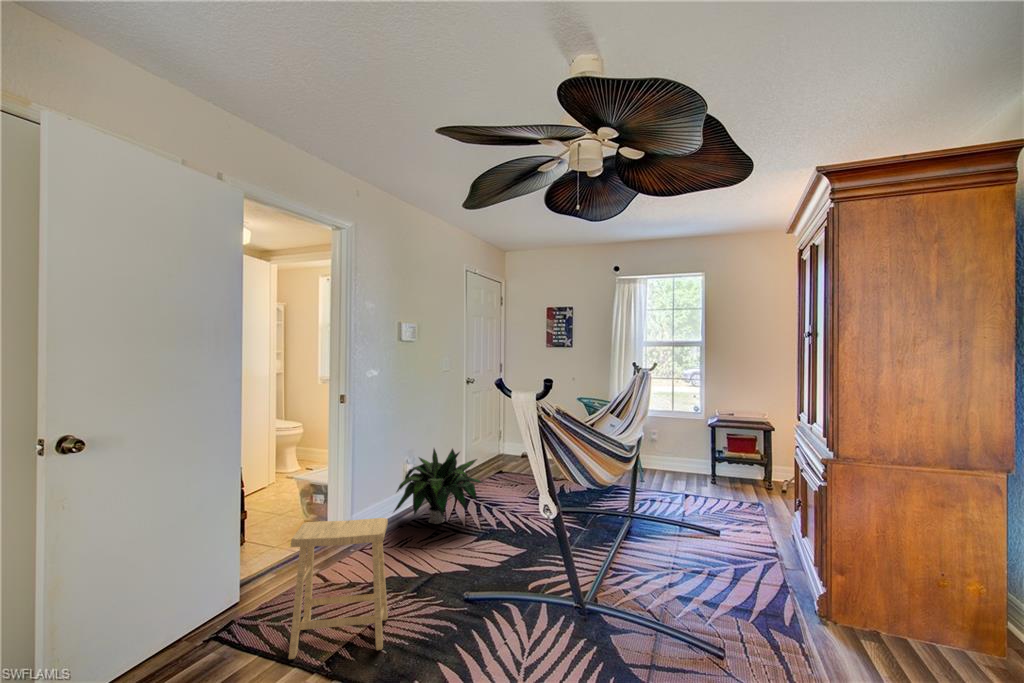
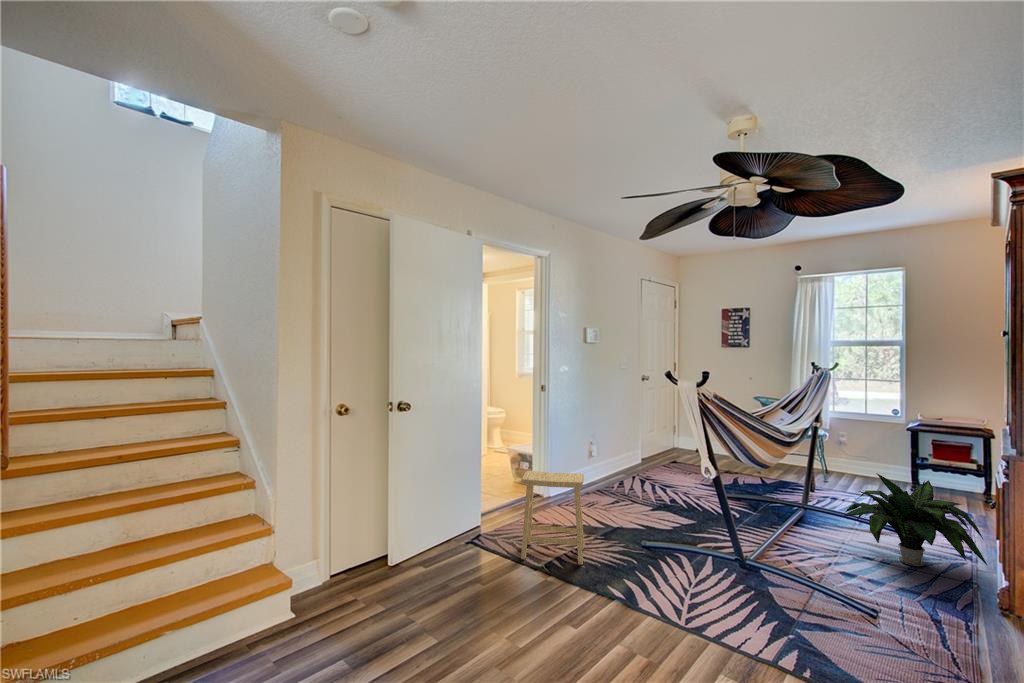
potted plant: present [394,449,484,524] -> present [842,473,987,566]

